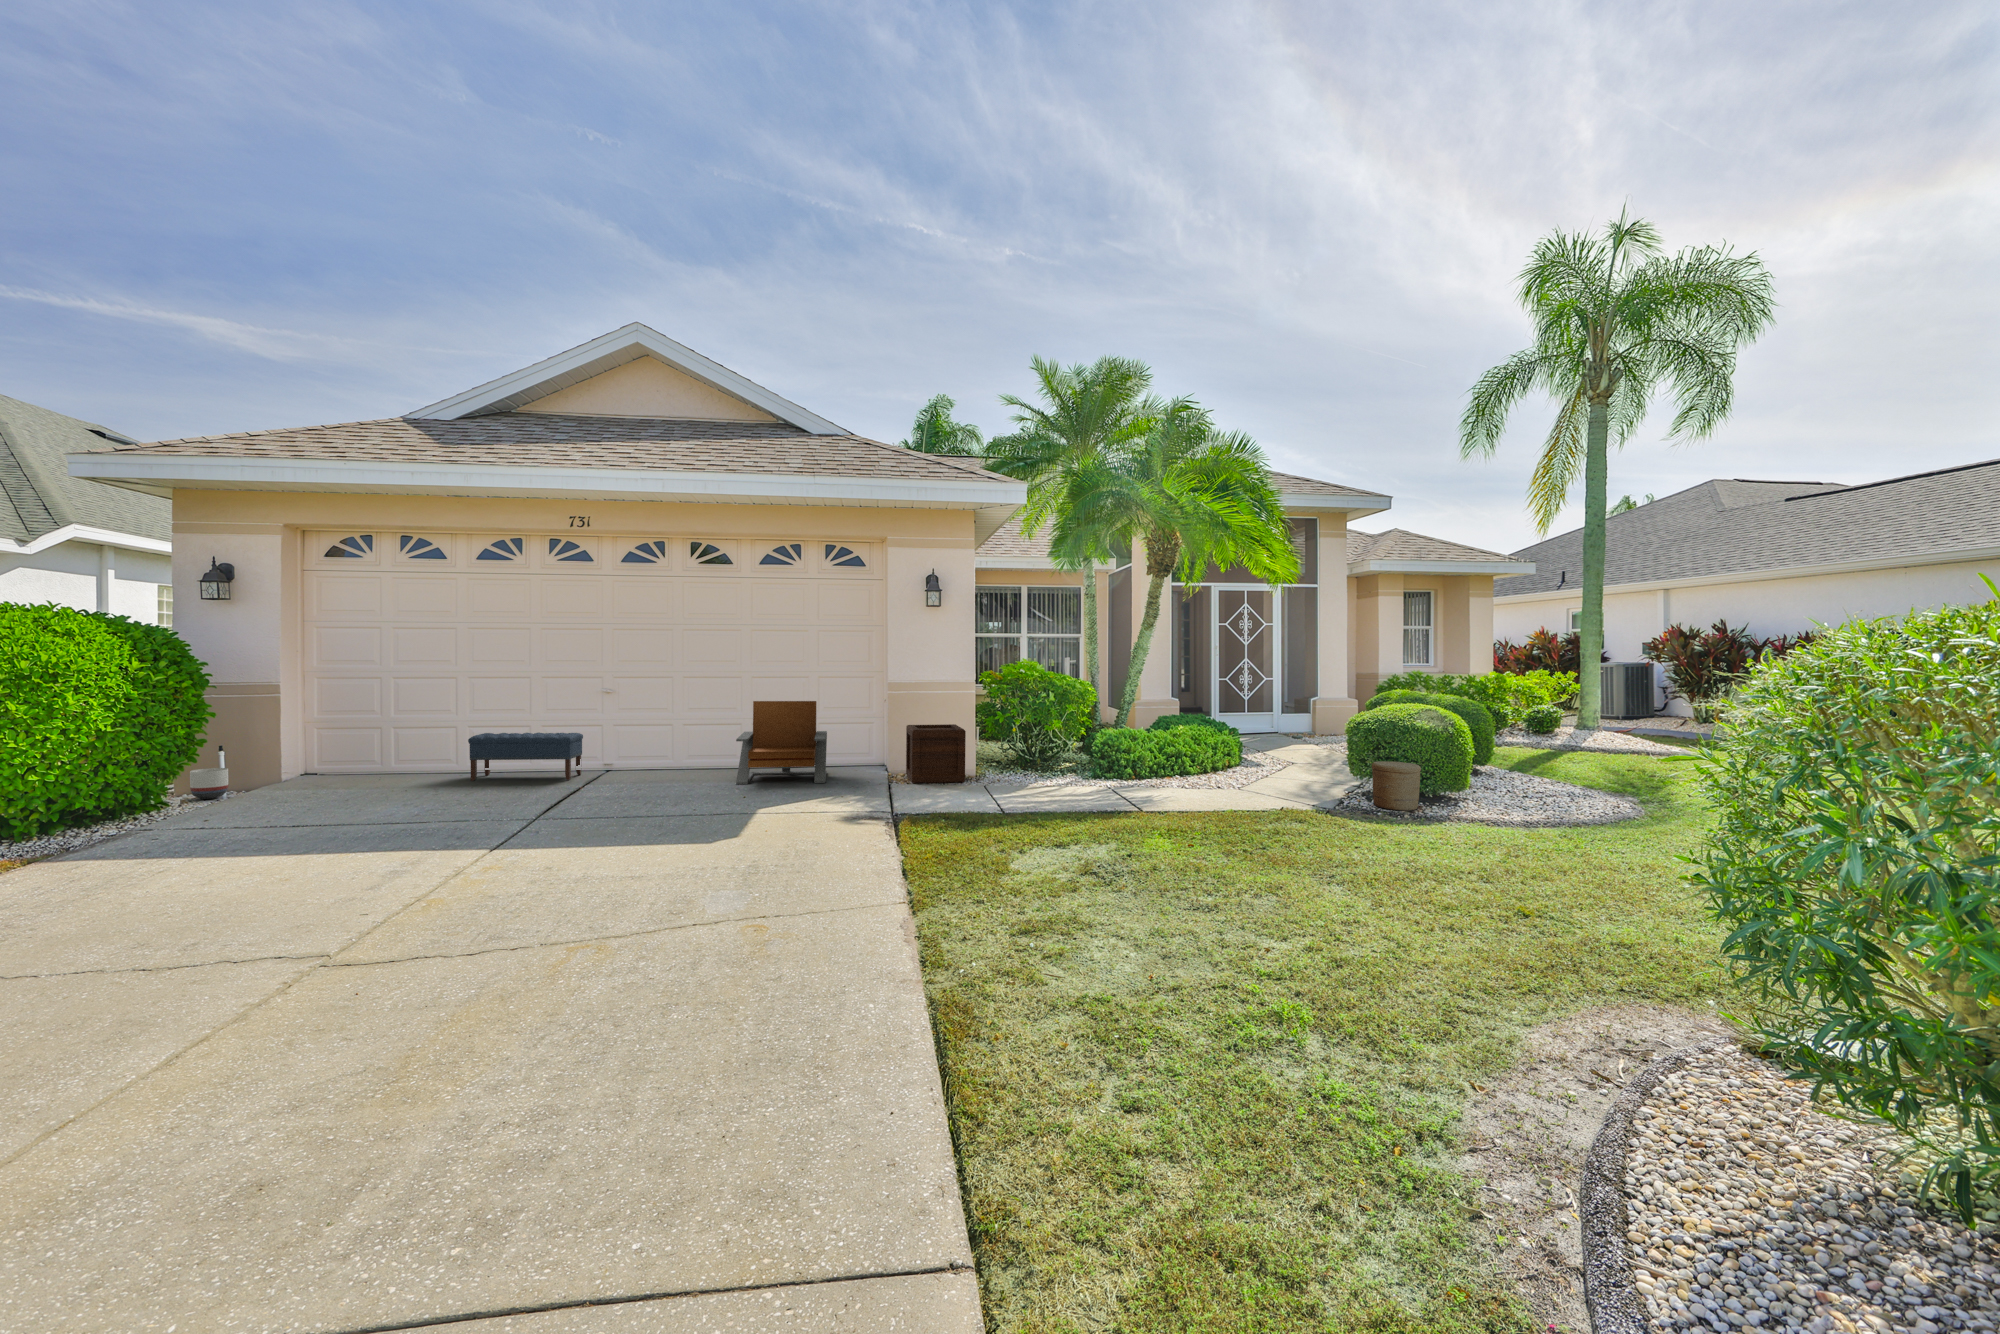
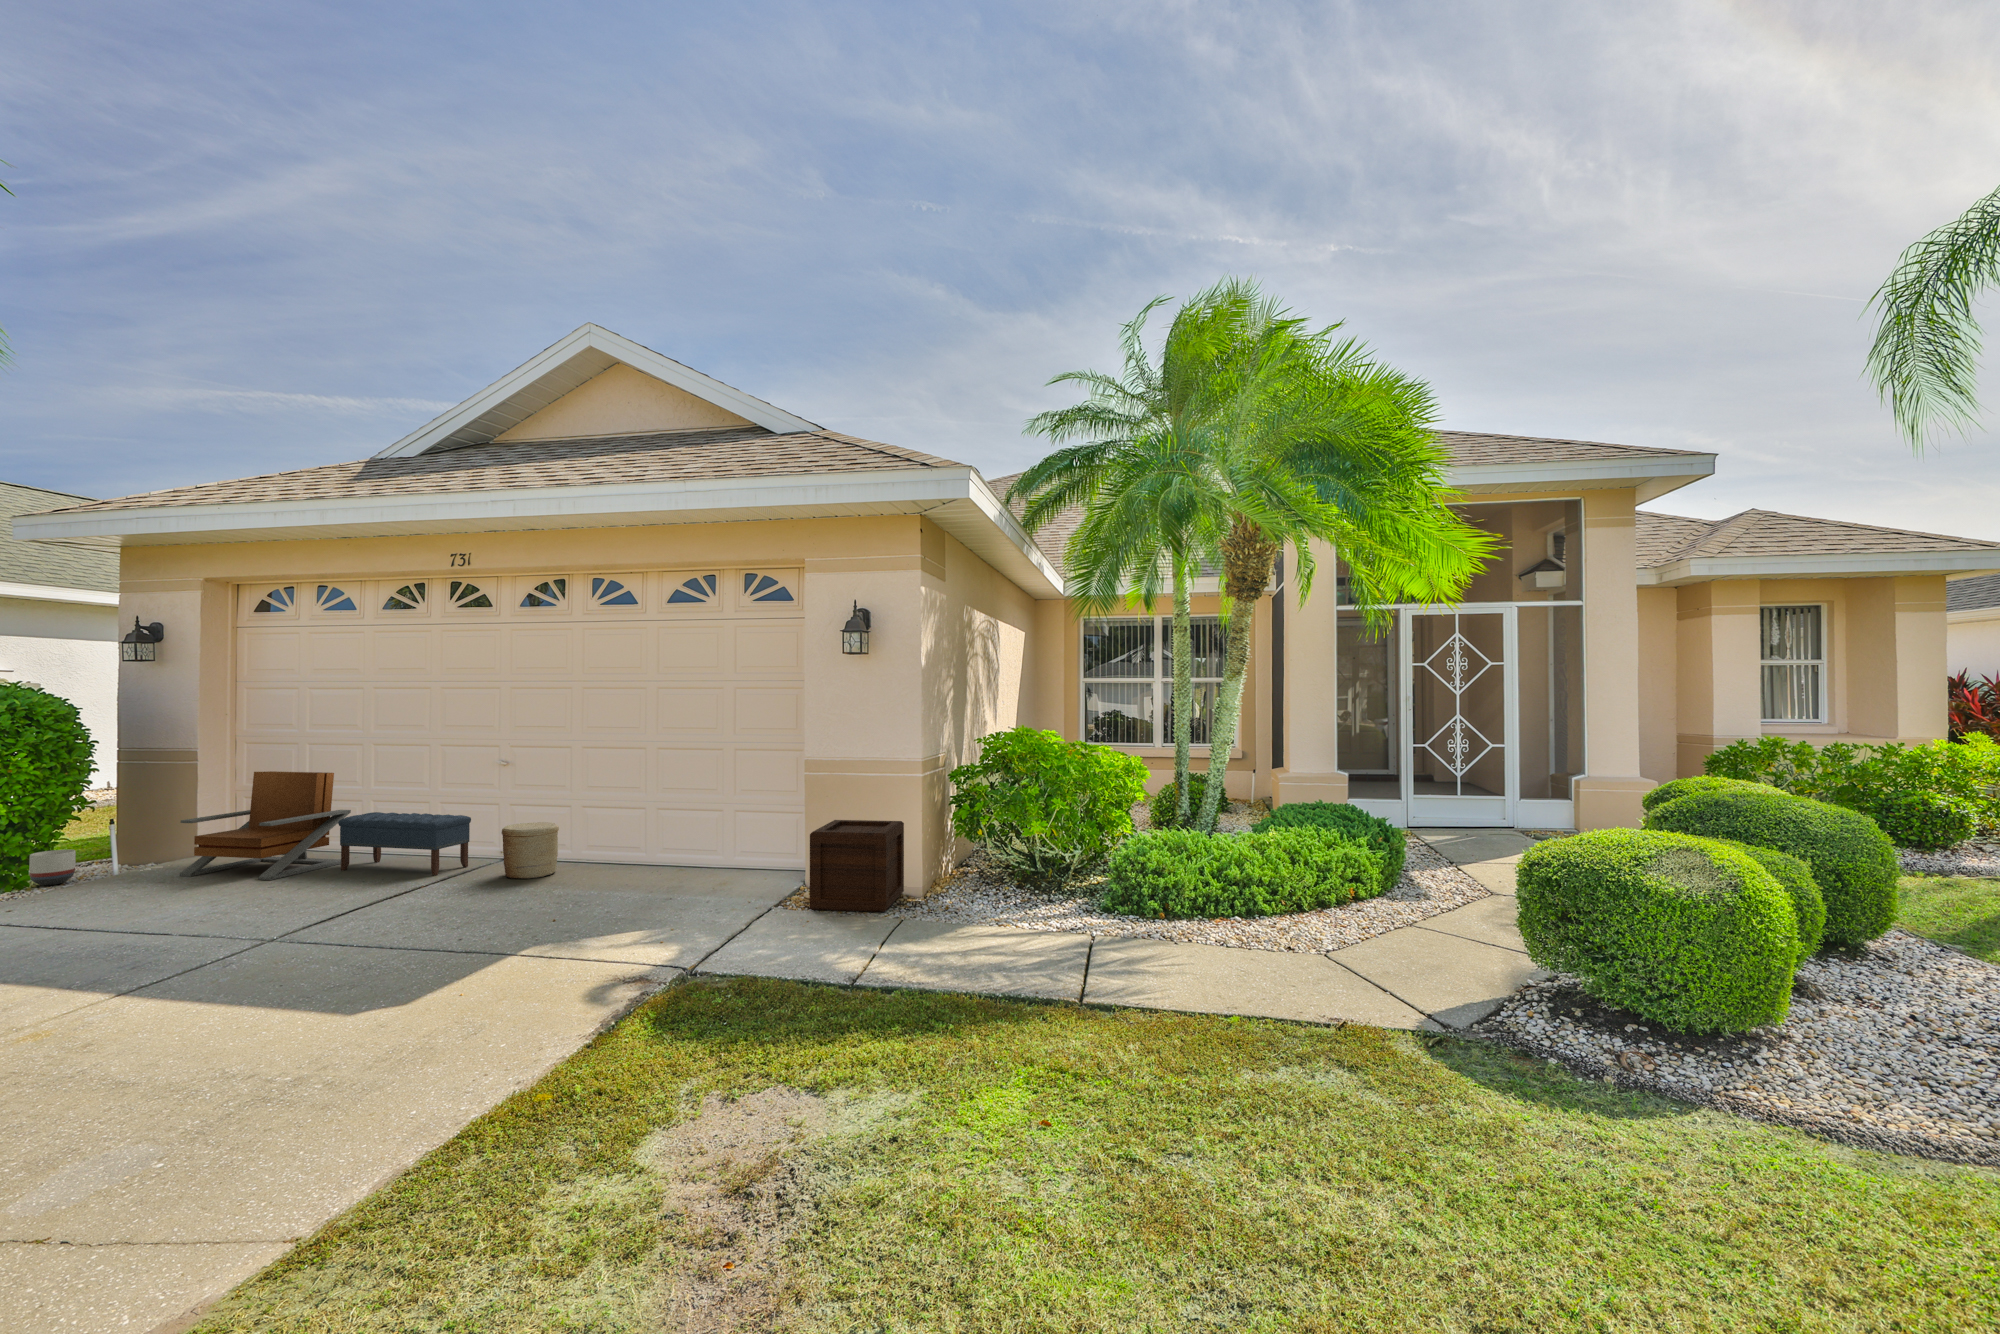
lounge chair: present [736,701,827,784] -> present [180,771,351,880]
woven basket: present [1372,761,1421,811] -> present [502,822,559,879]

